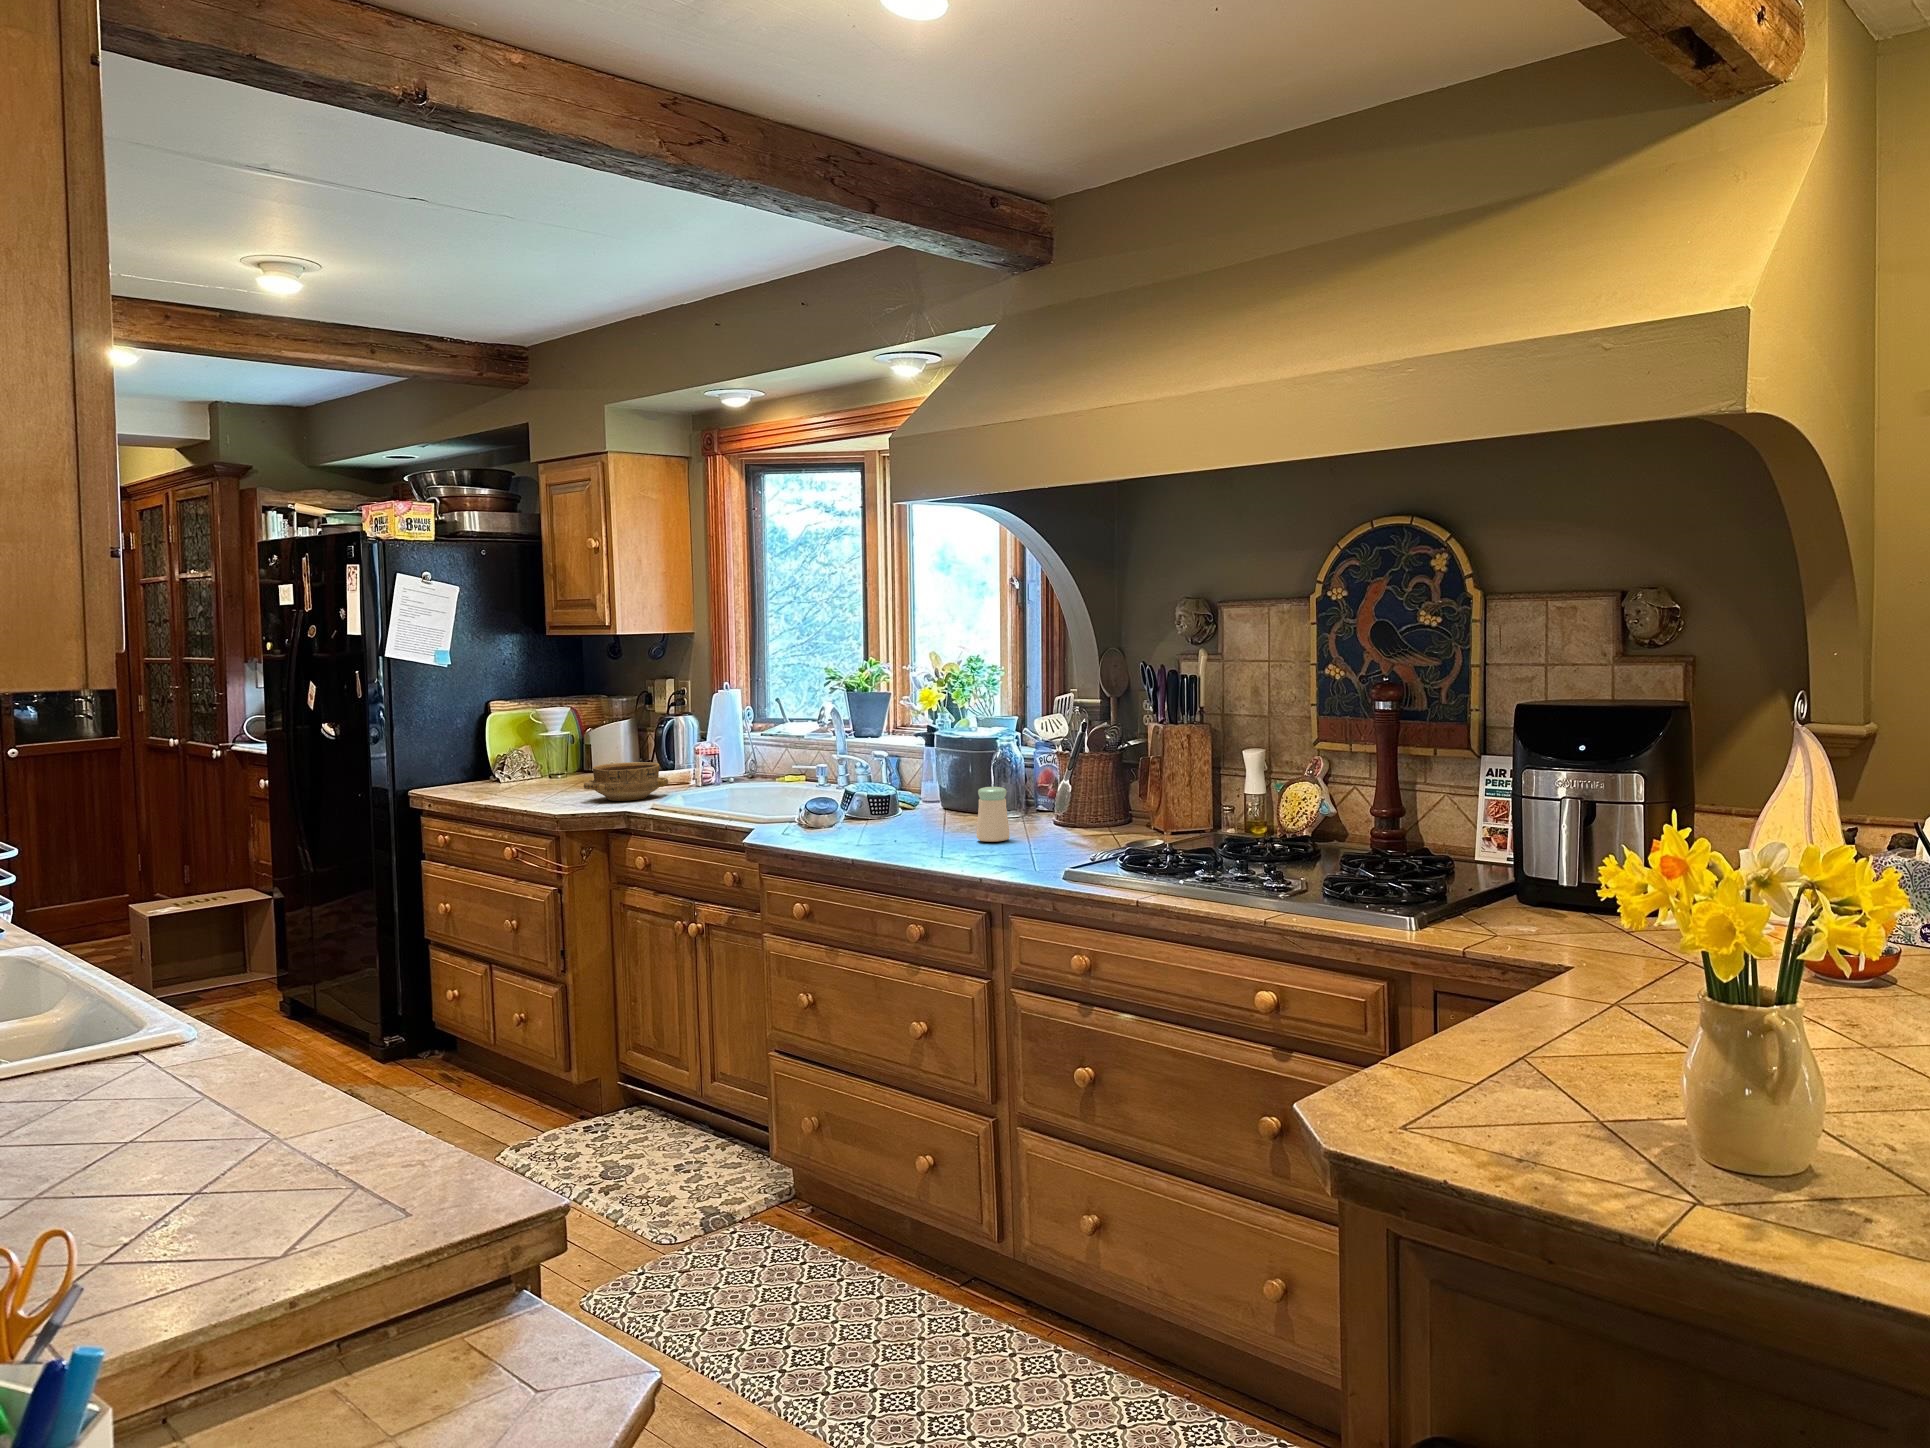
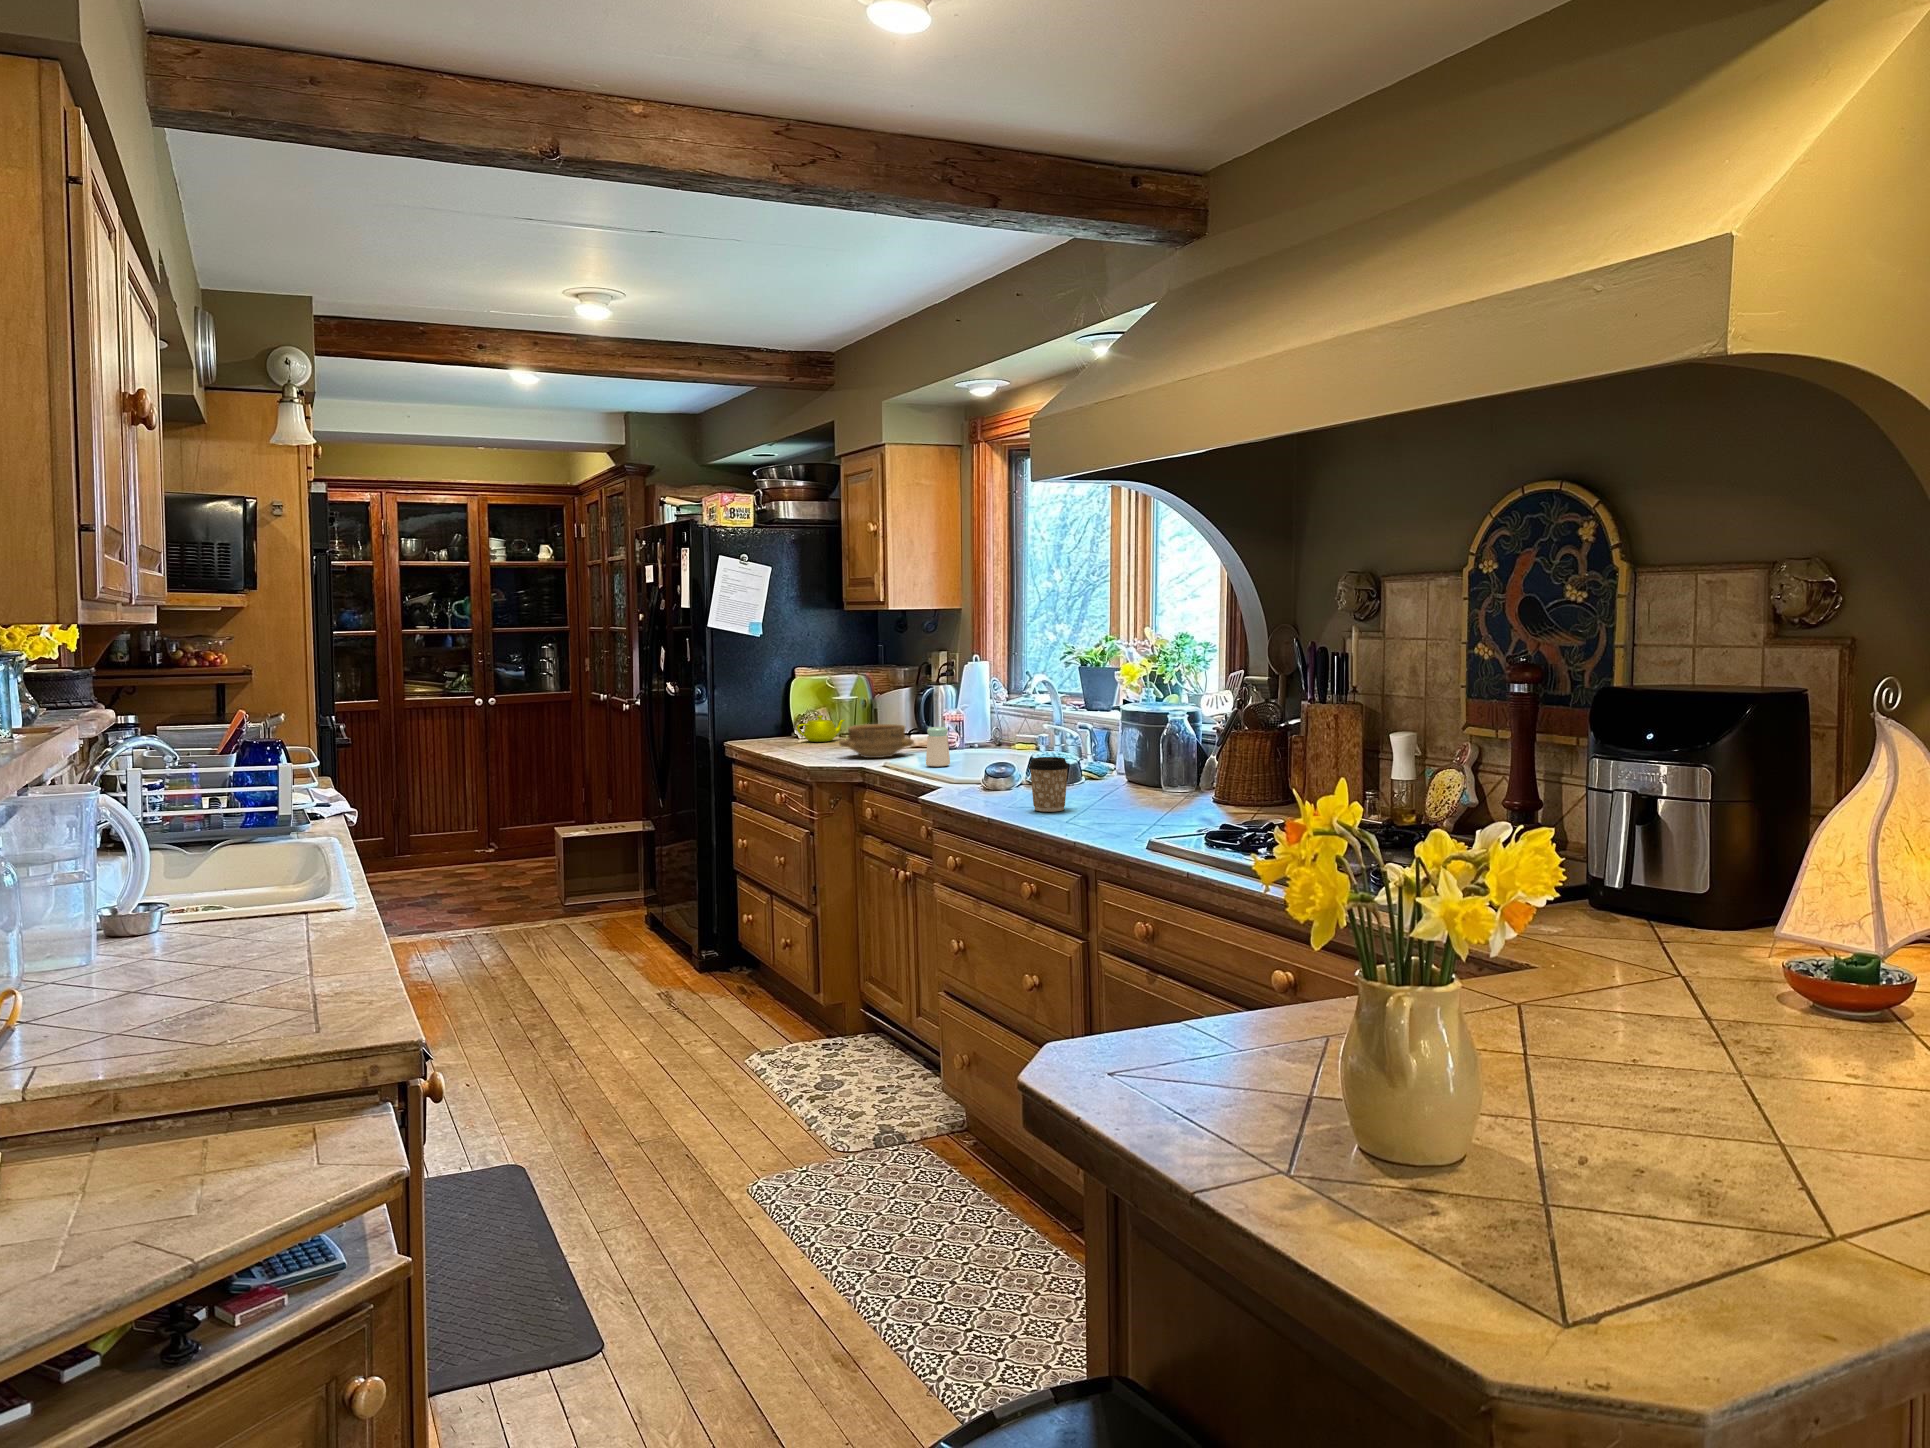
teapot: none [504,756,559,786] -> present [797,715,845,742]
salt shaker: present [977,787,1010,842] -> present [926,727,950,767]
coffee cup: none [887,789,928,846] -> present [1029,757,1069,812]

